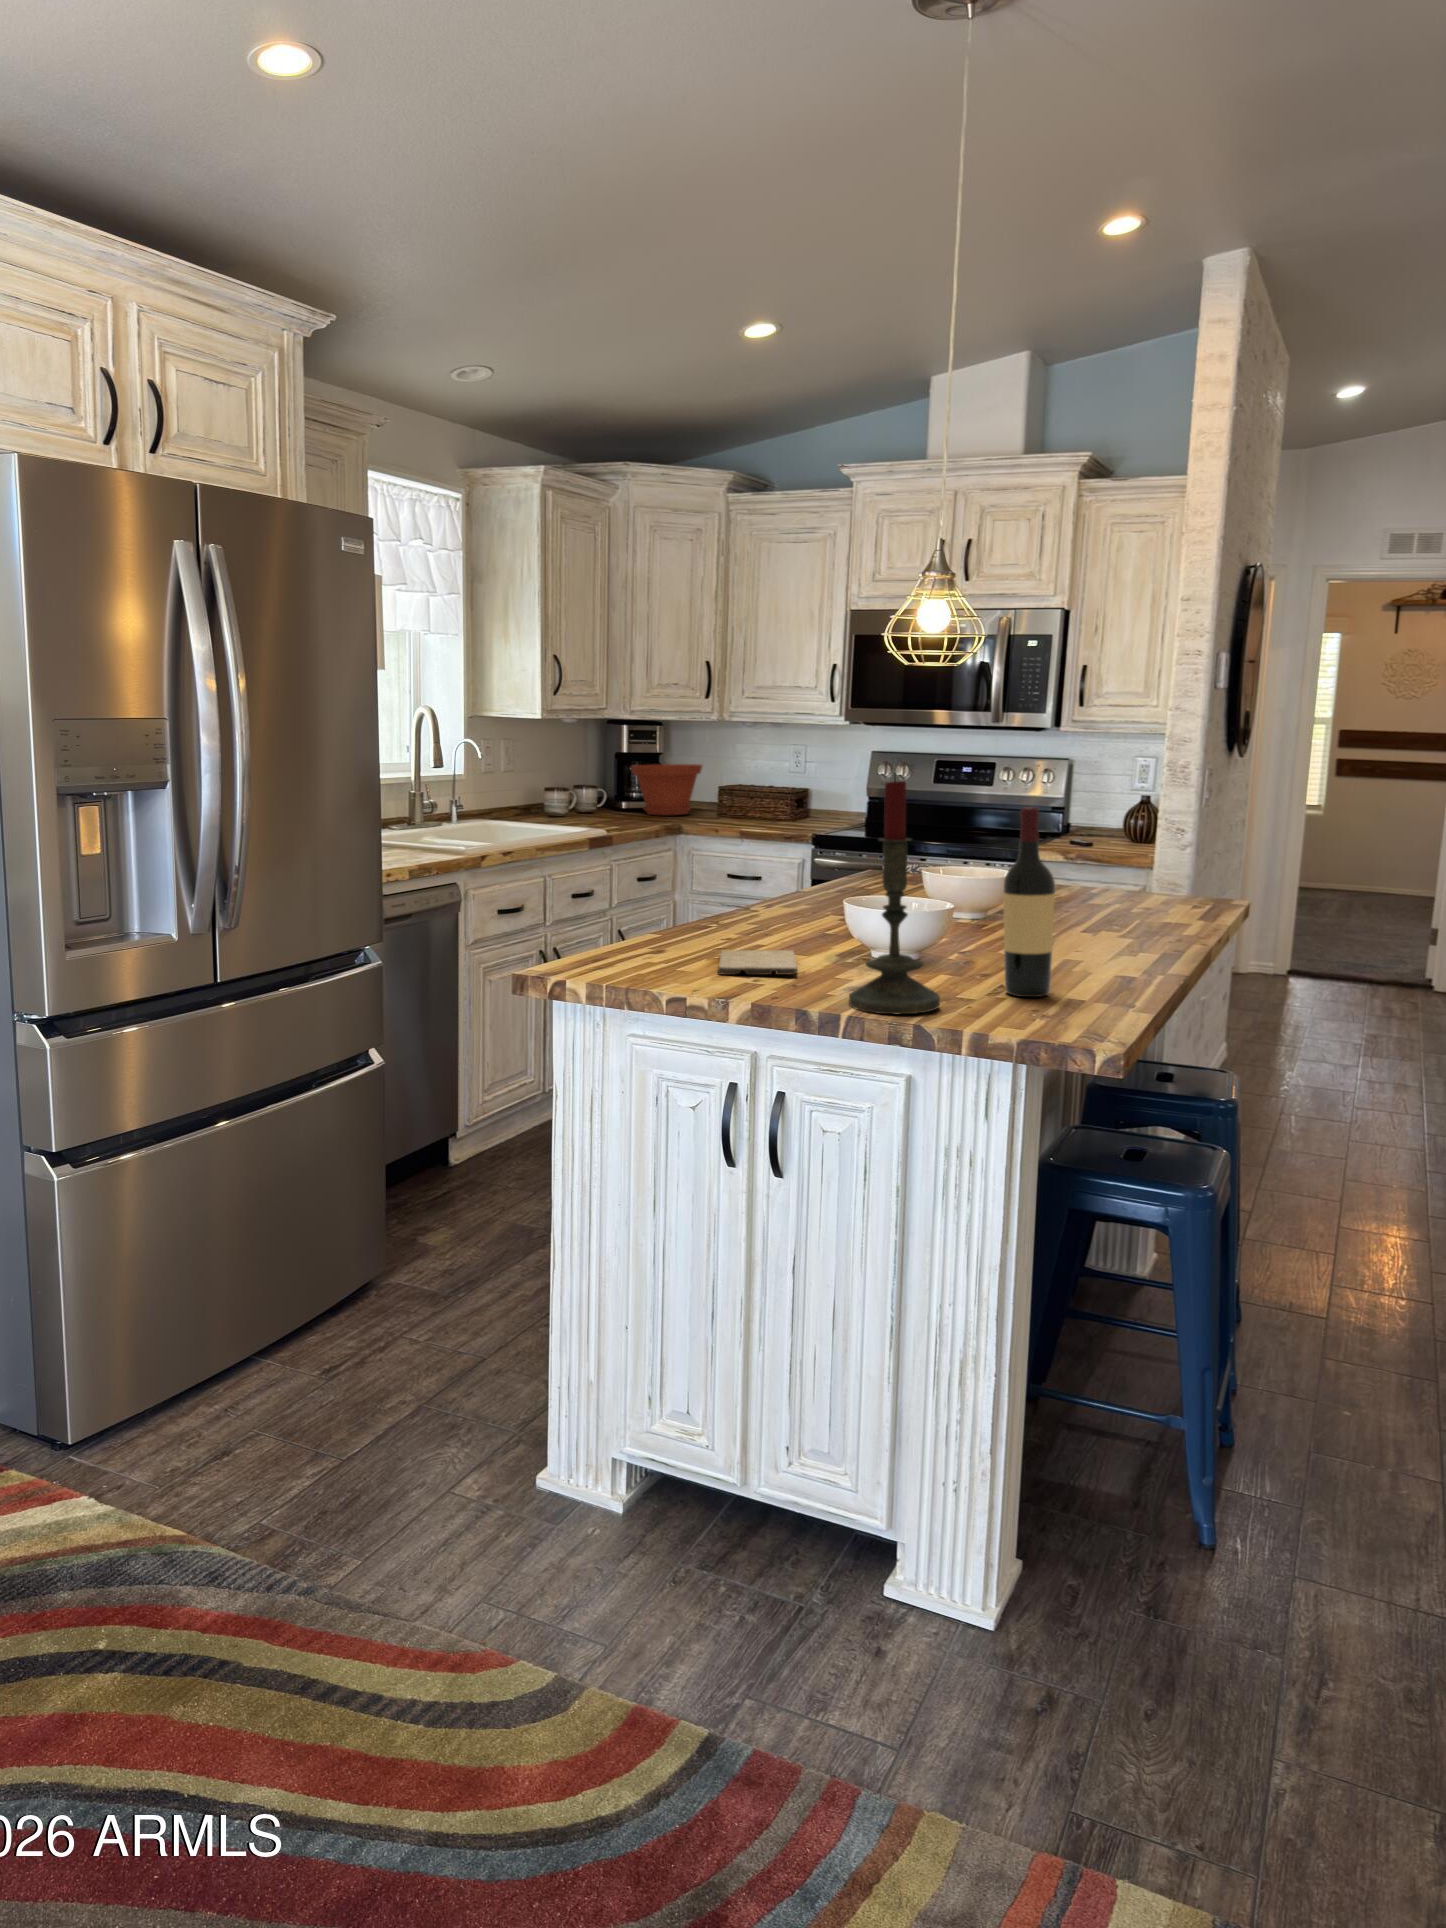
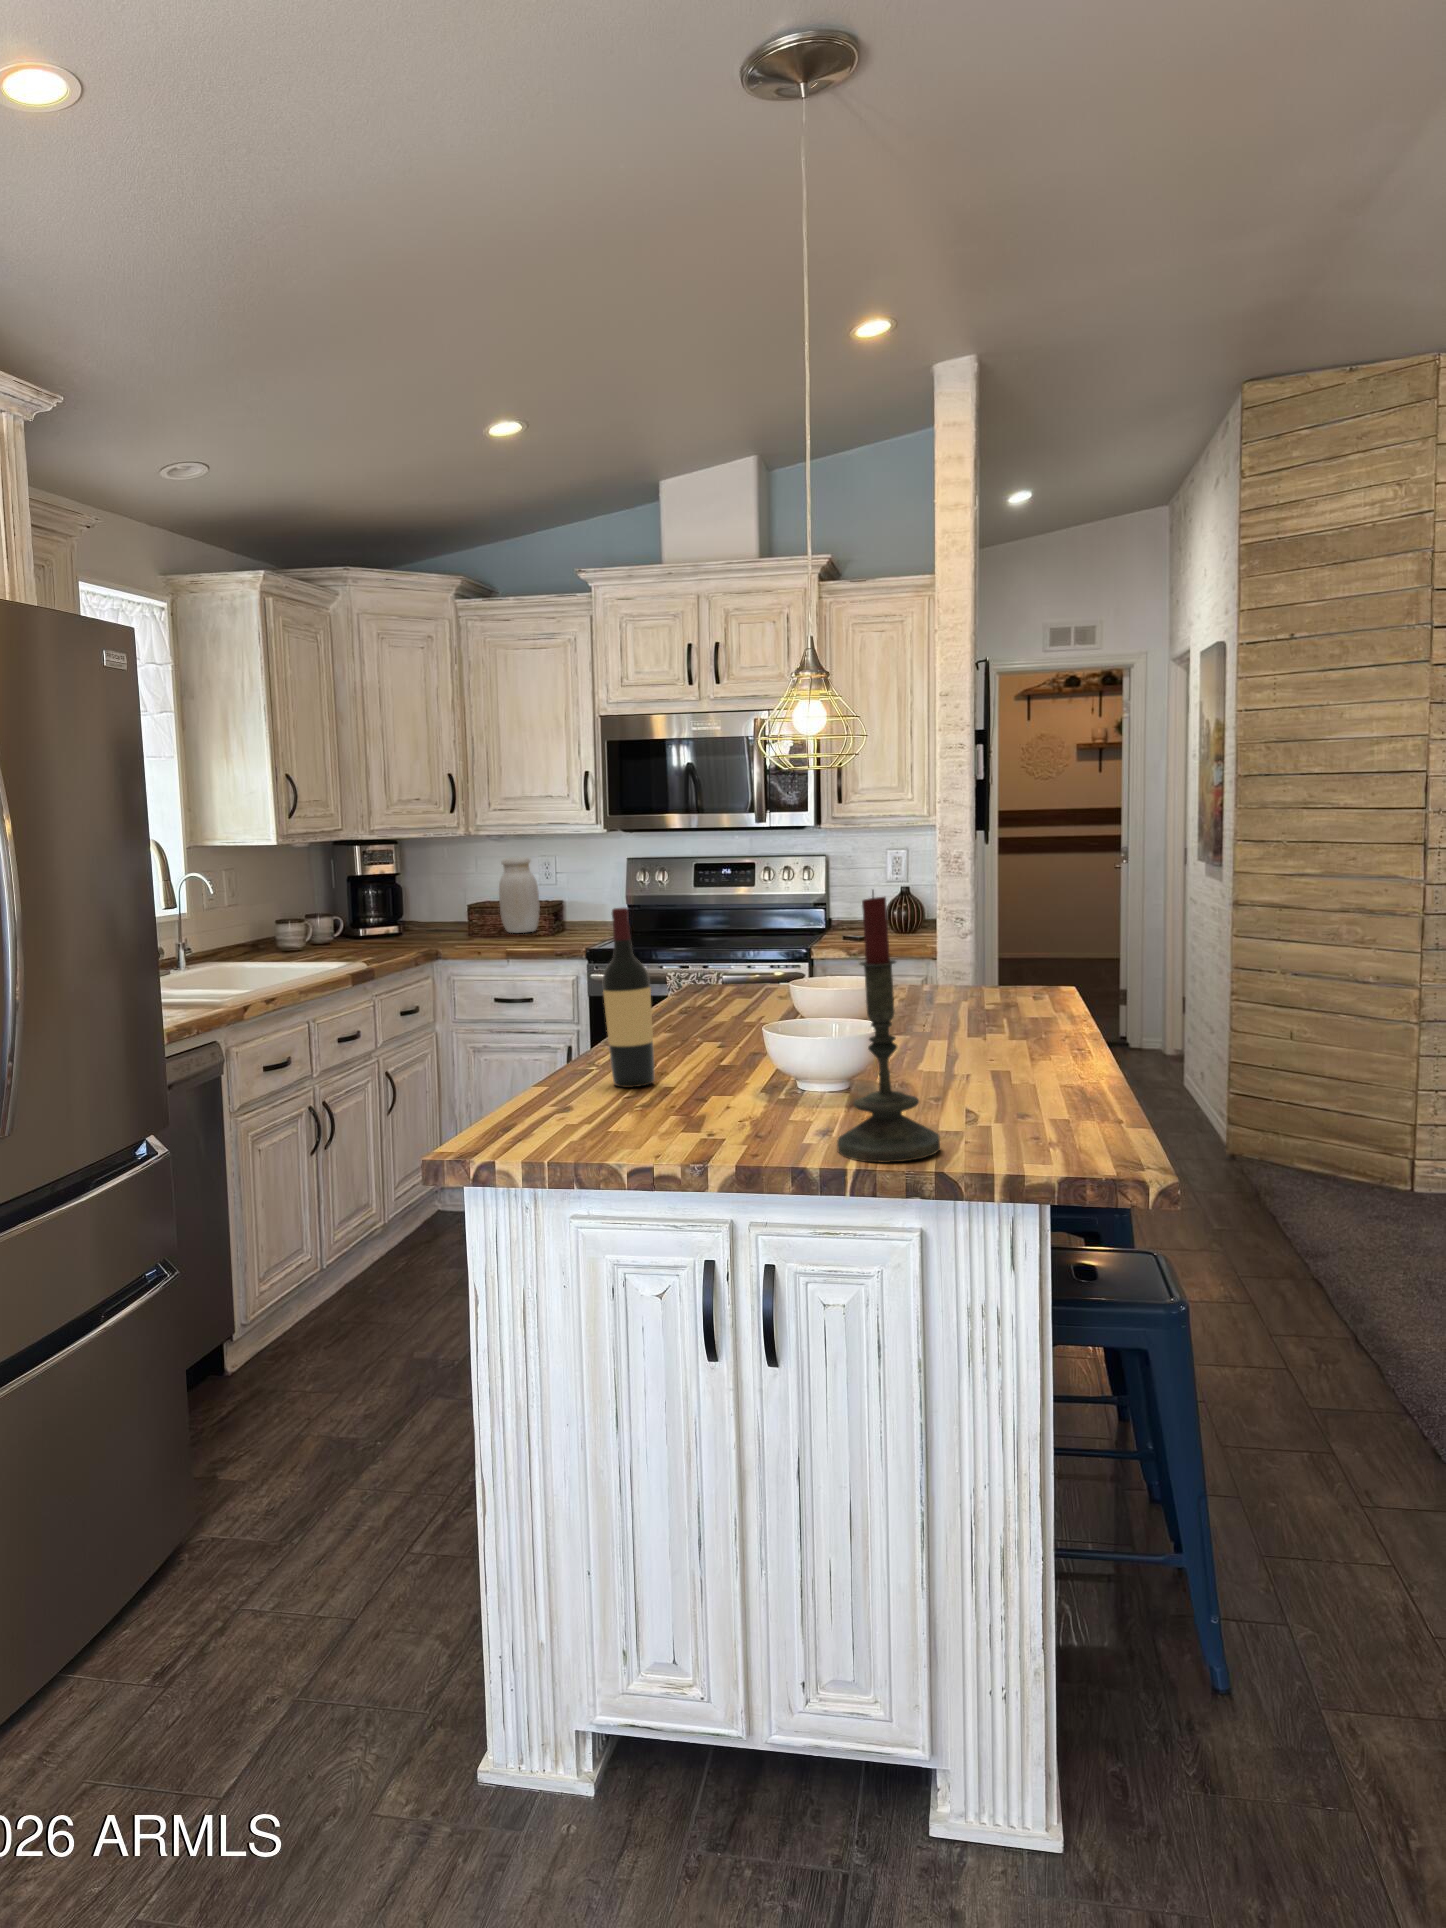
jar: none [749,743,786,816] -> present [499,856,540,933]
plant pot: present [631,764,702,815] -> none [372,883,450,941]
wine bottle: present [1003,807,1055,997] -> present [603,908,654,1087]
cutting board: present [718,950,797,975] -> none [640,1092,750,1133]

